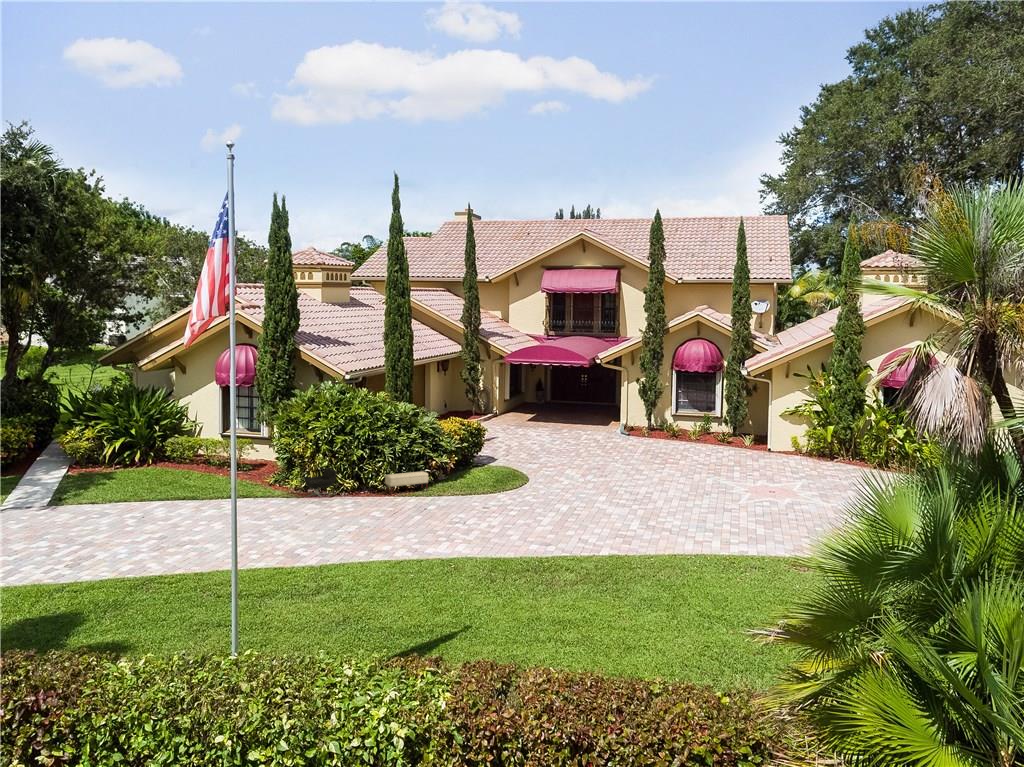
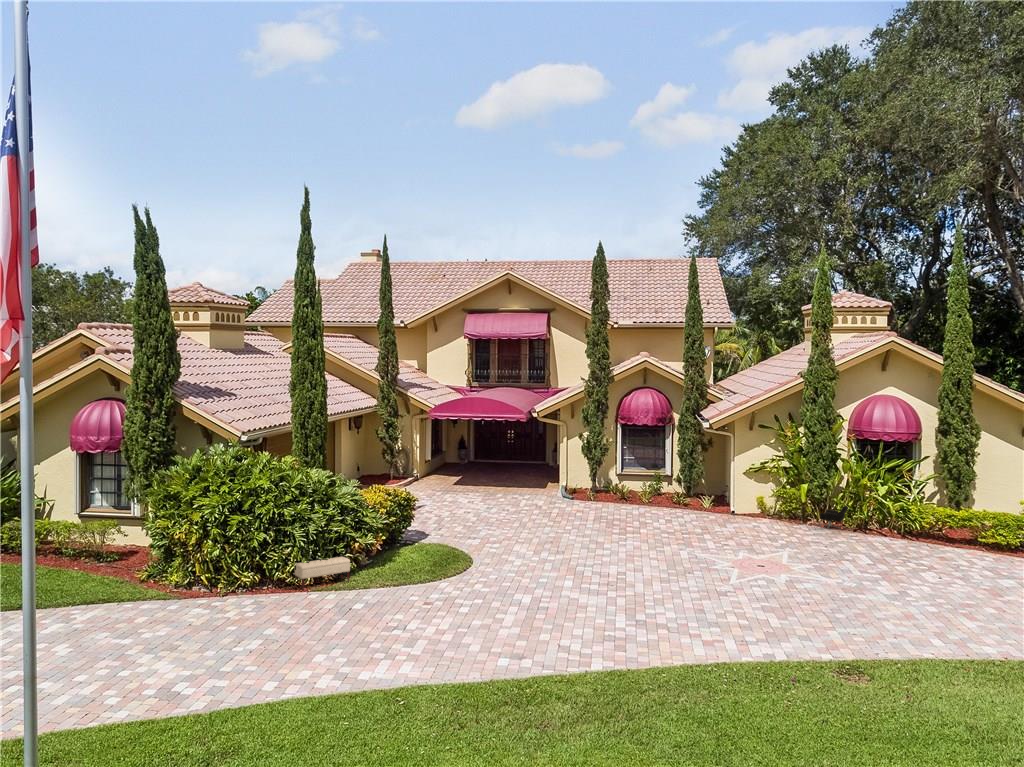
lounge chair: present [305,468,337,497] -> present [820,506,848,528]

